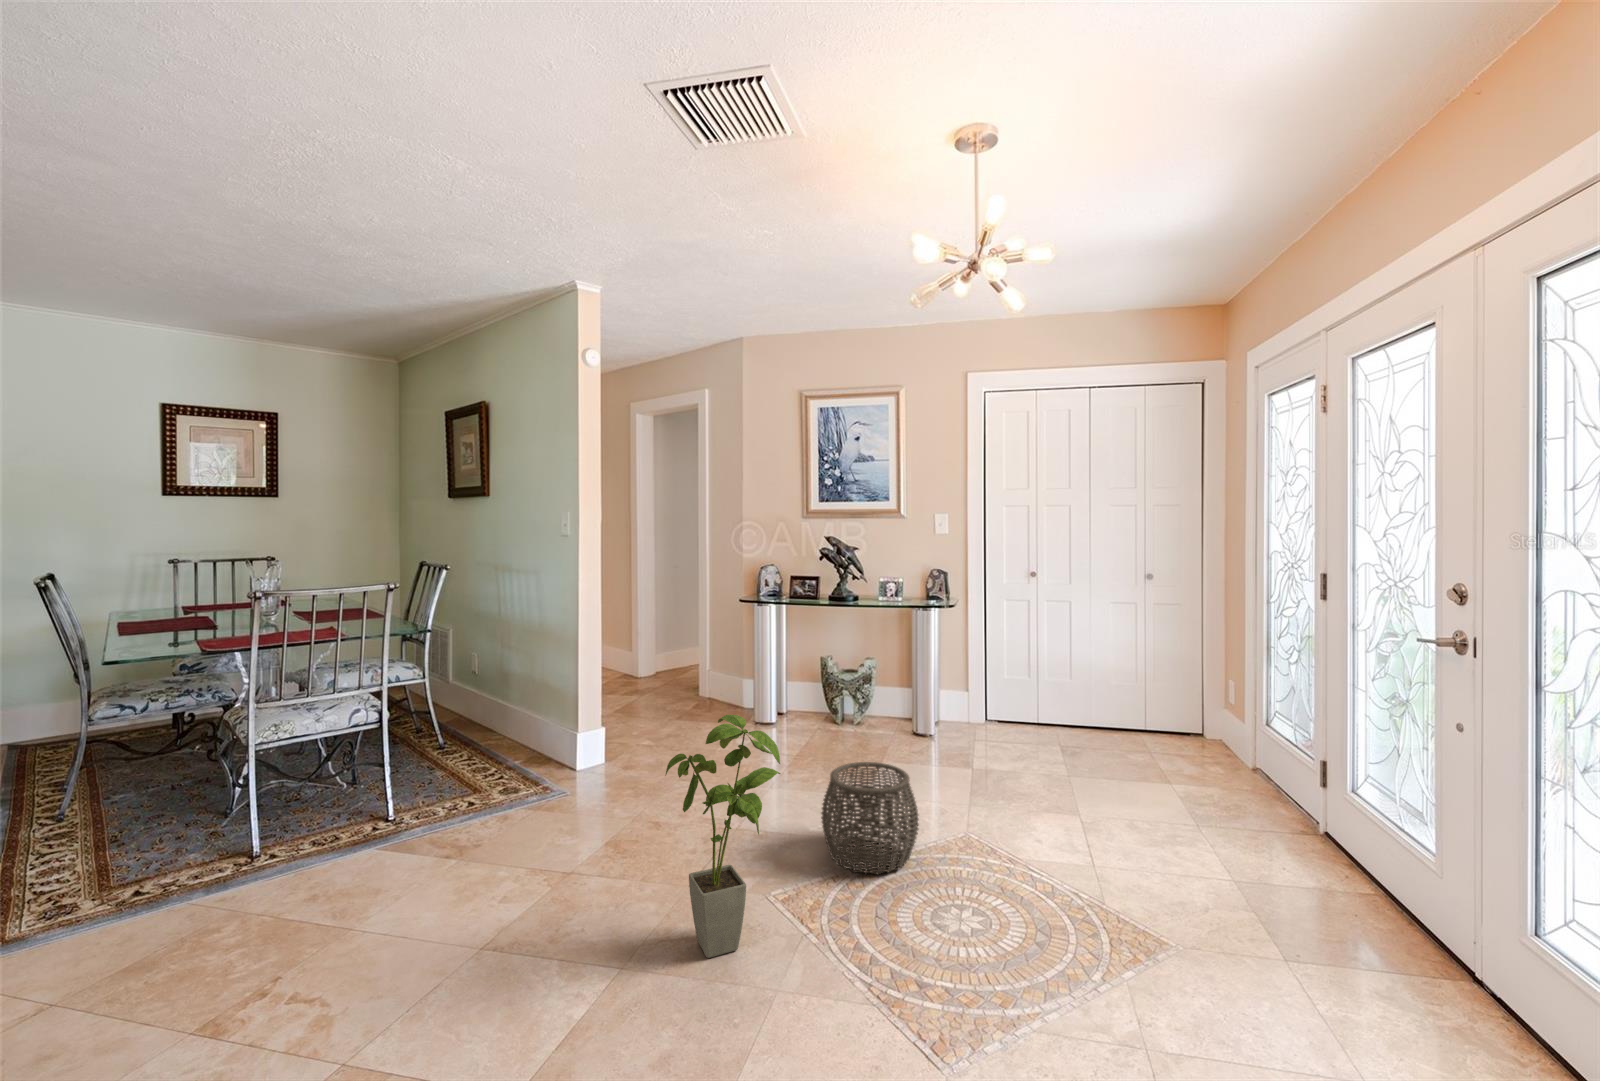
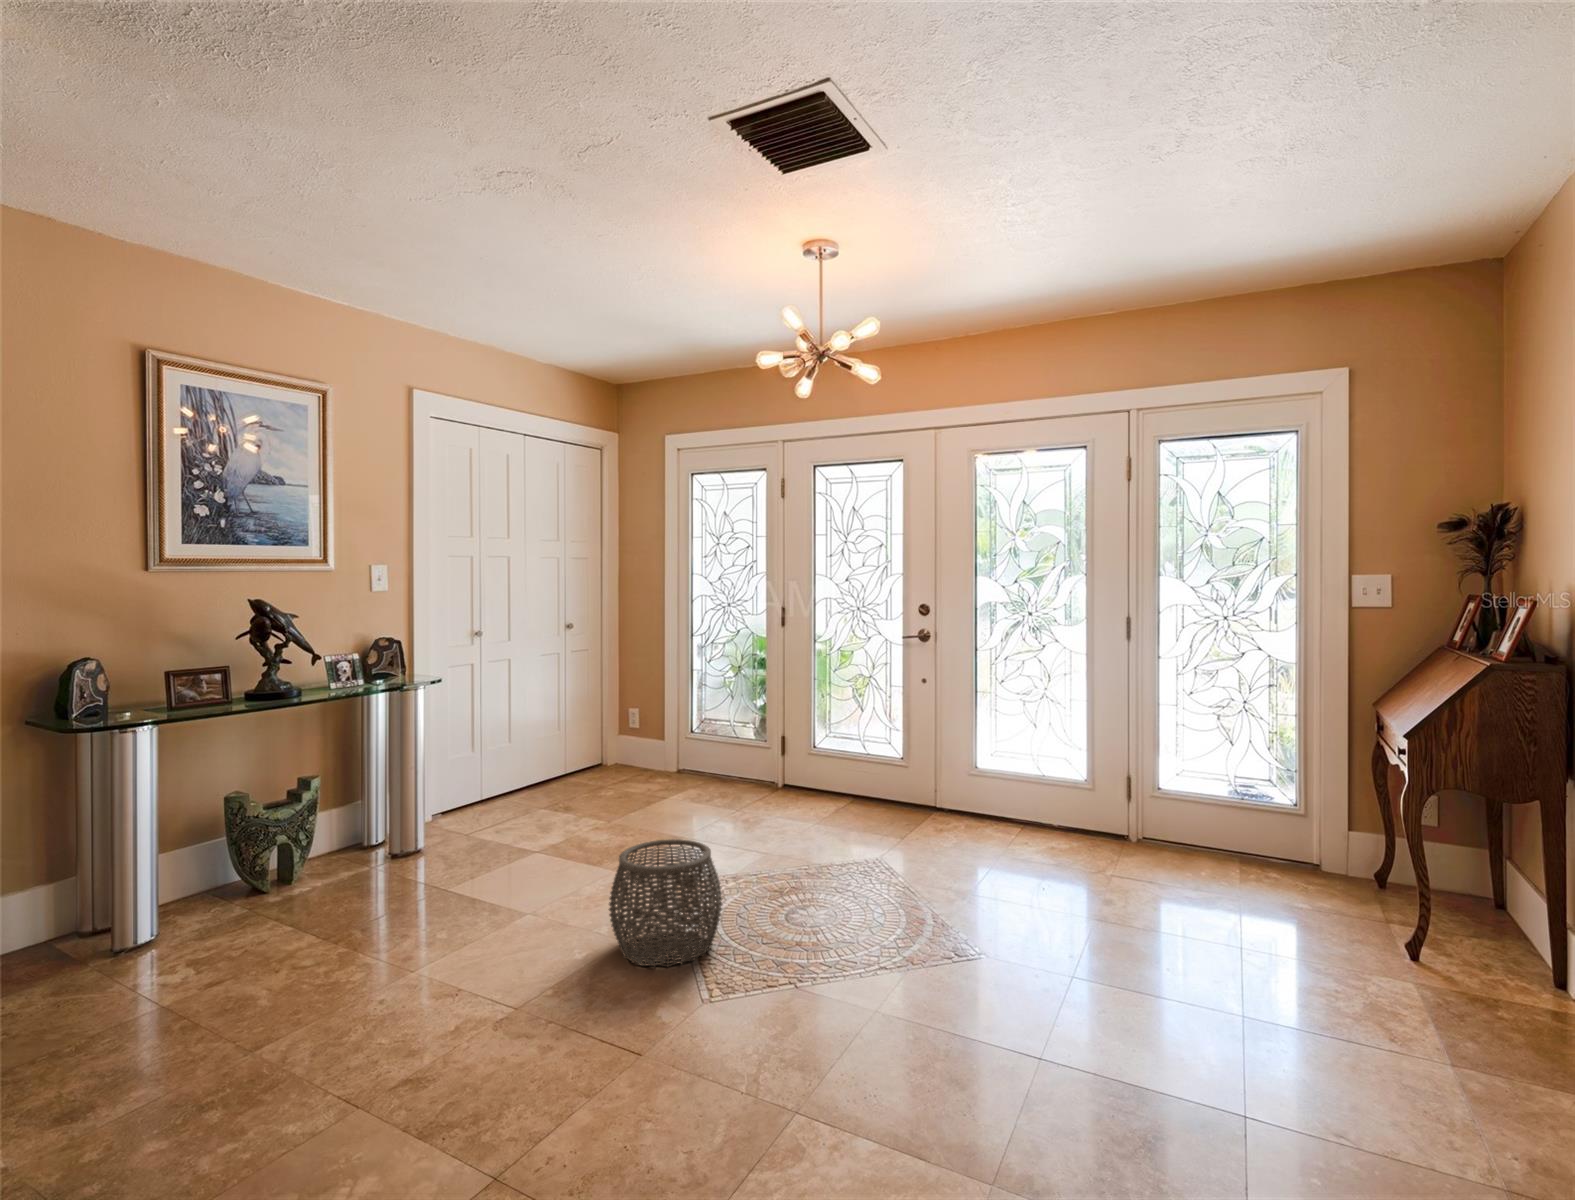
house plant: present [666,715,780,958] -> none [712,775,843,1077]

